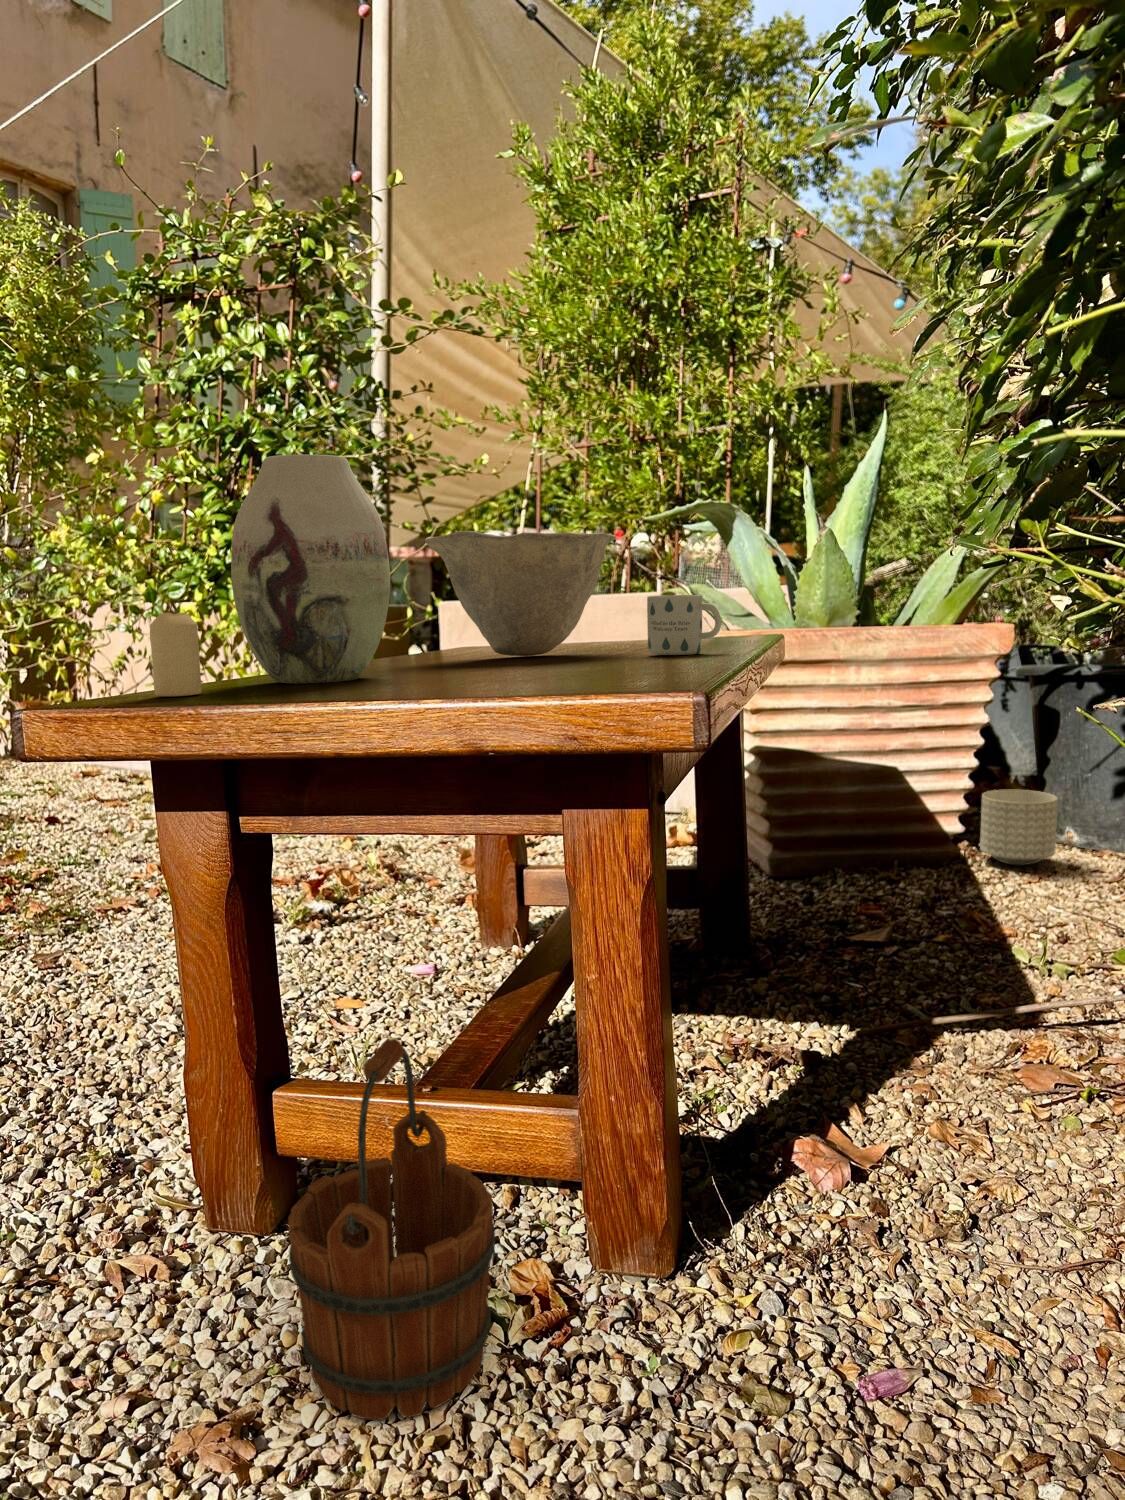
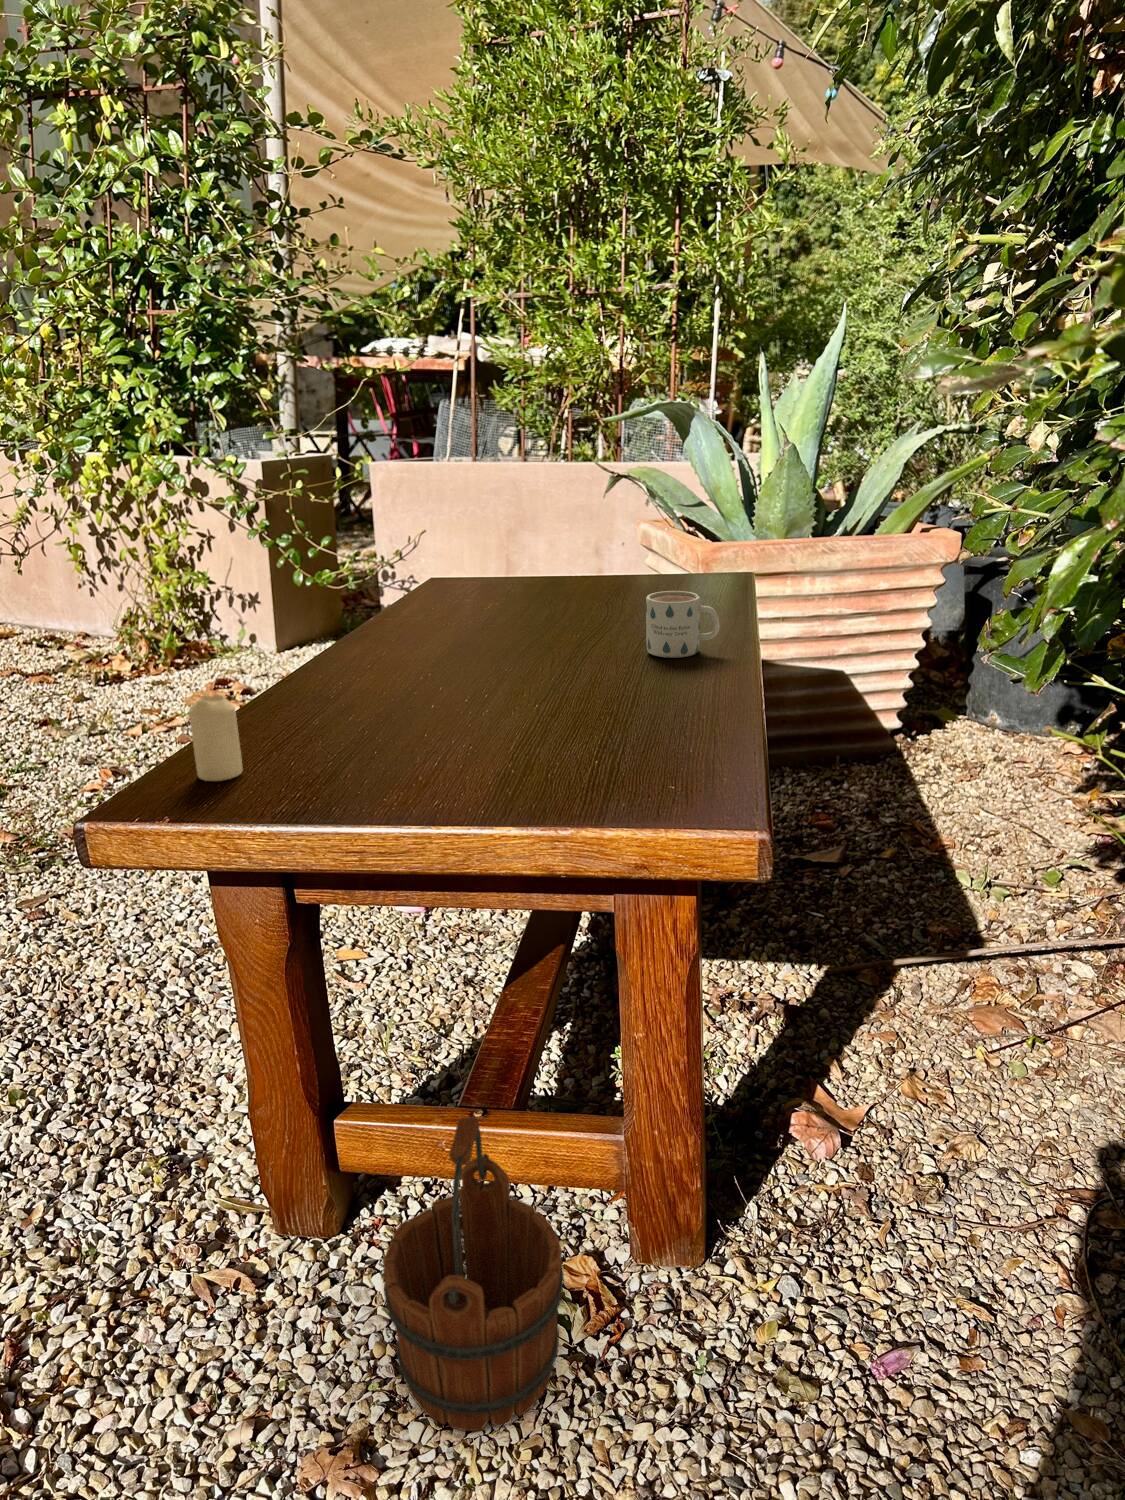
vase: present [231,454,390,683] -> none [249,500,407,733]
bowl: present [425,531,616,656] -> none [413,500,605,637]
planter: present [980,790,1058,865] -> none [923,678,998,753]

